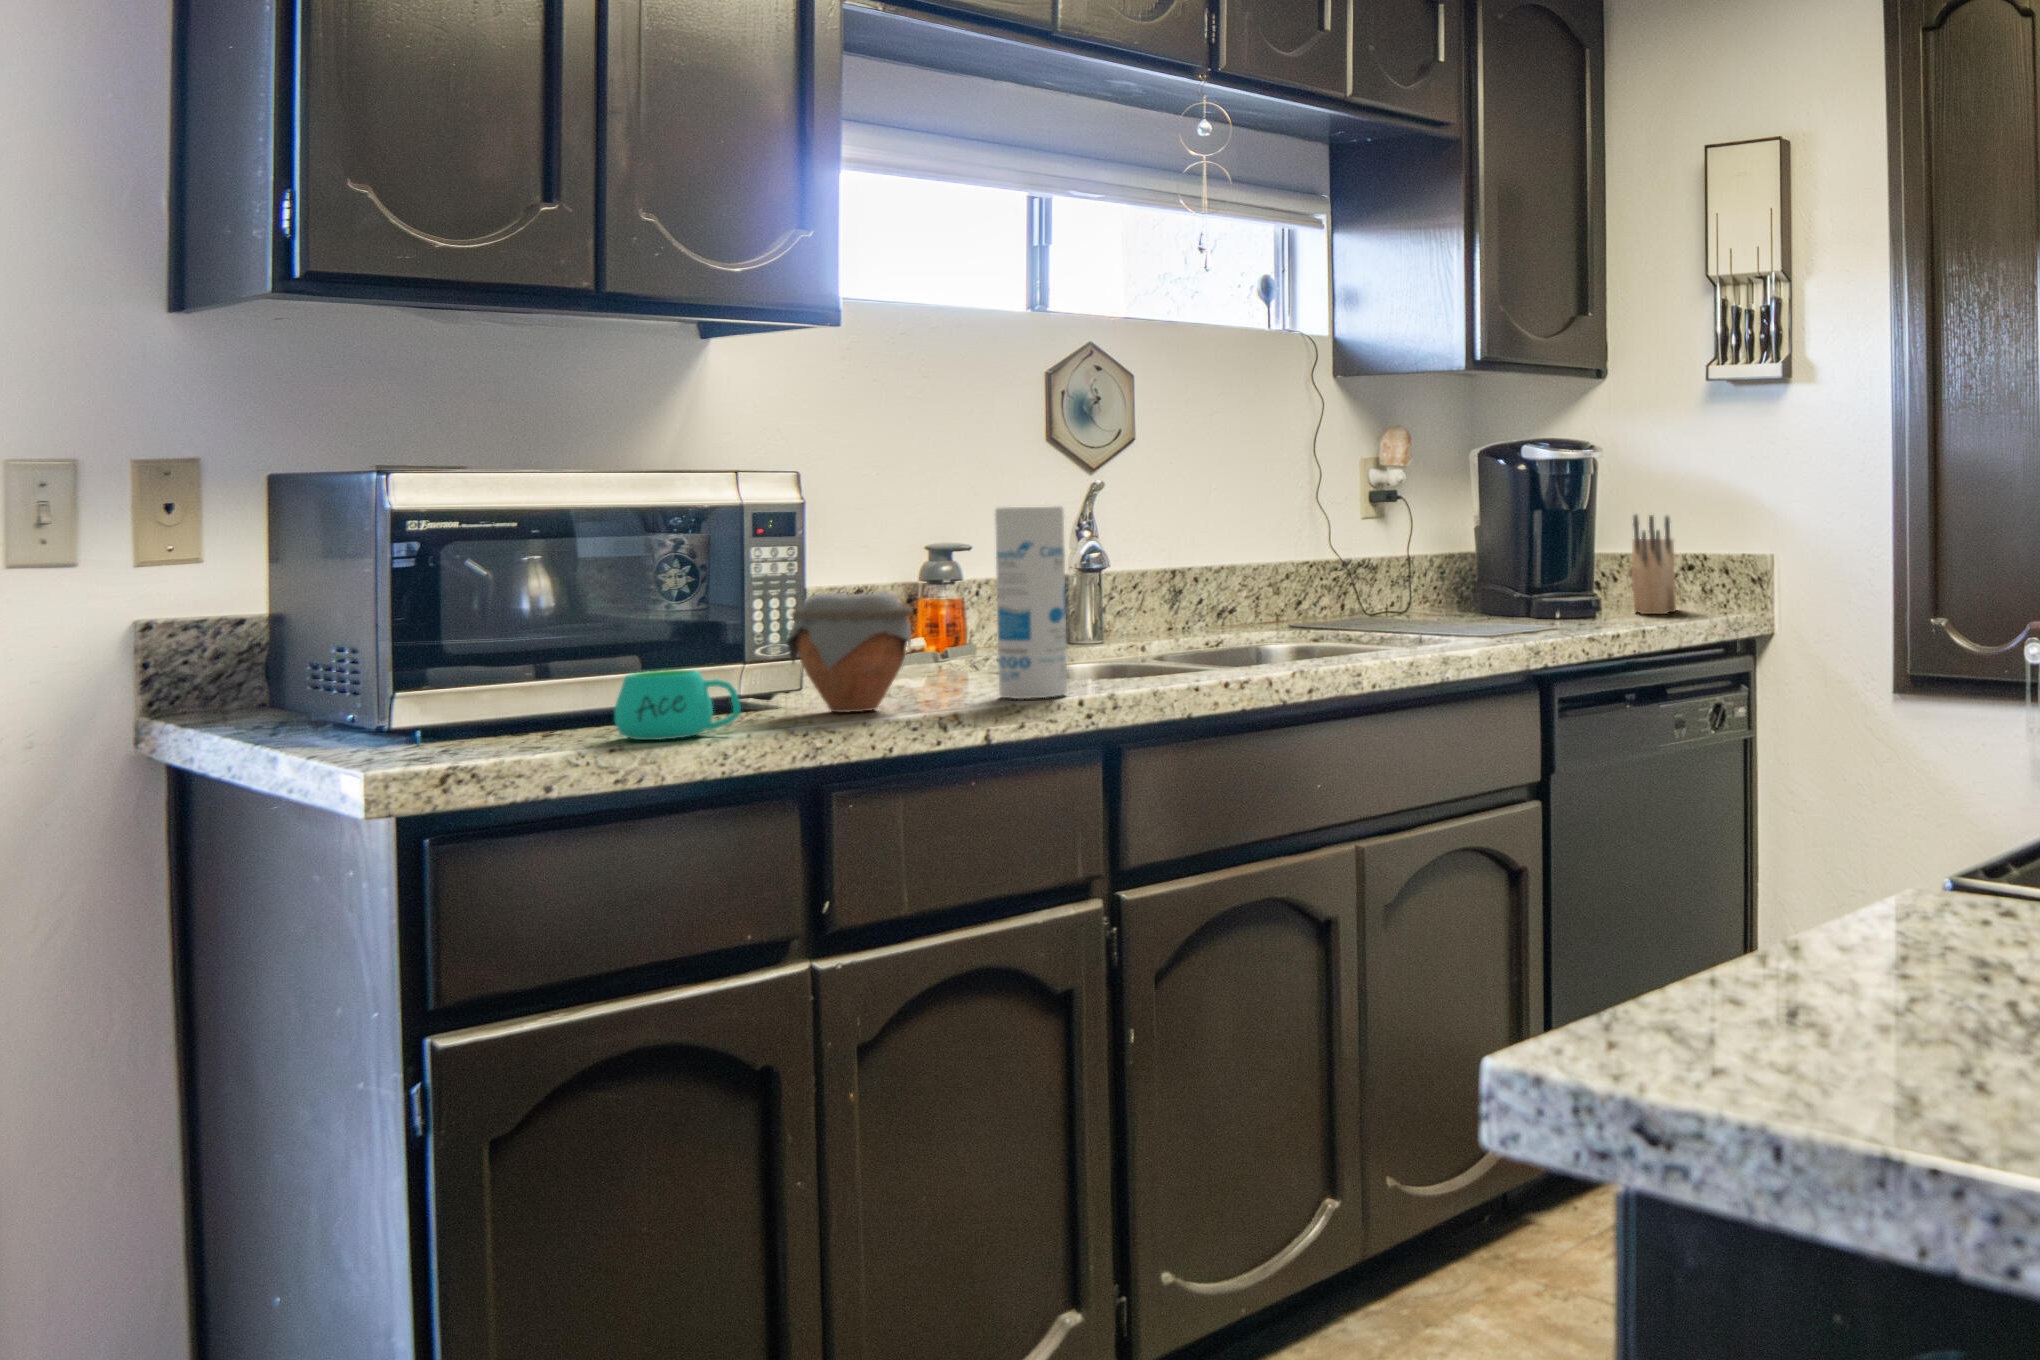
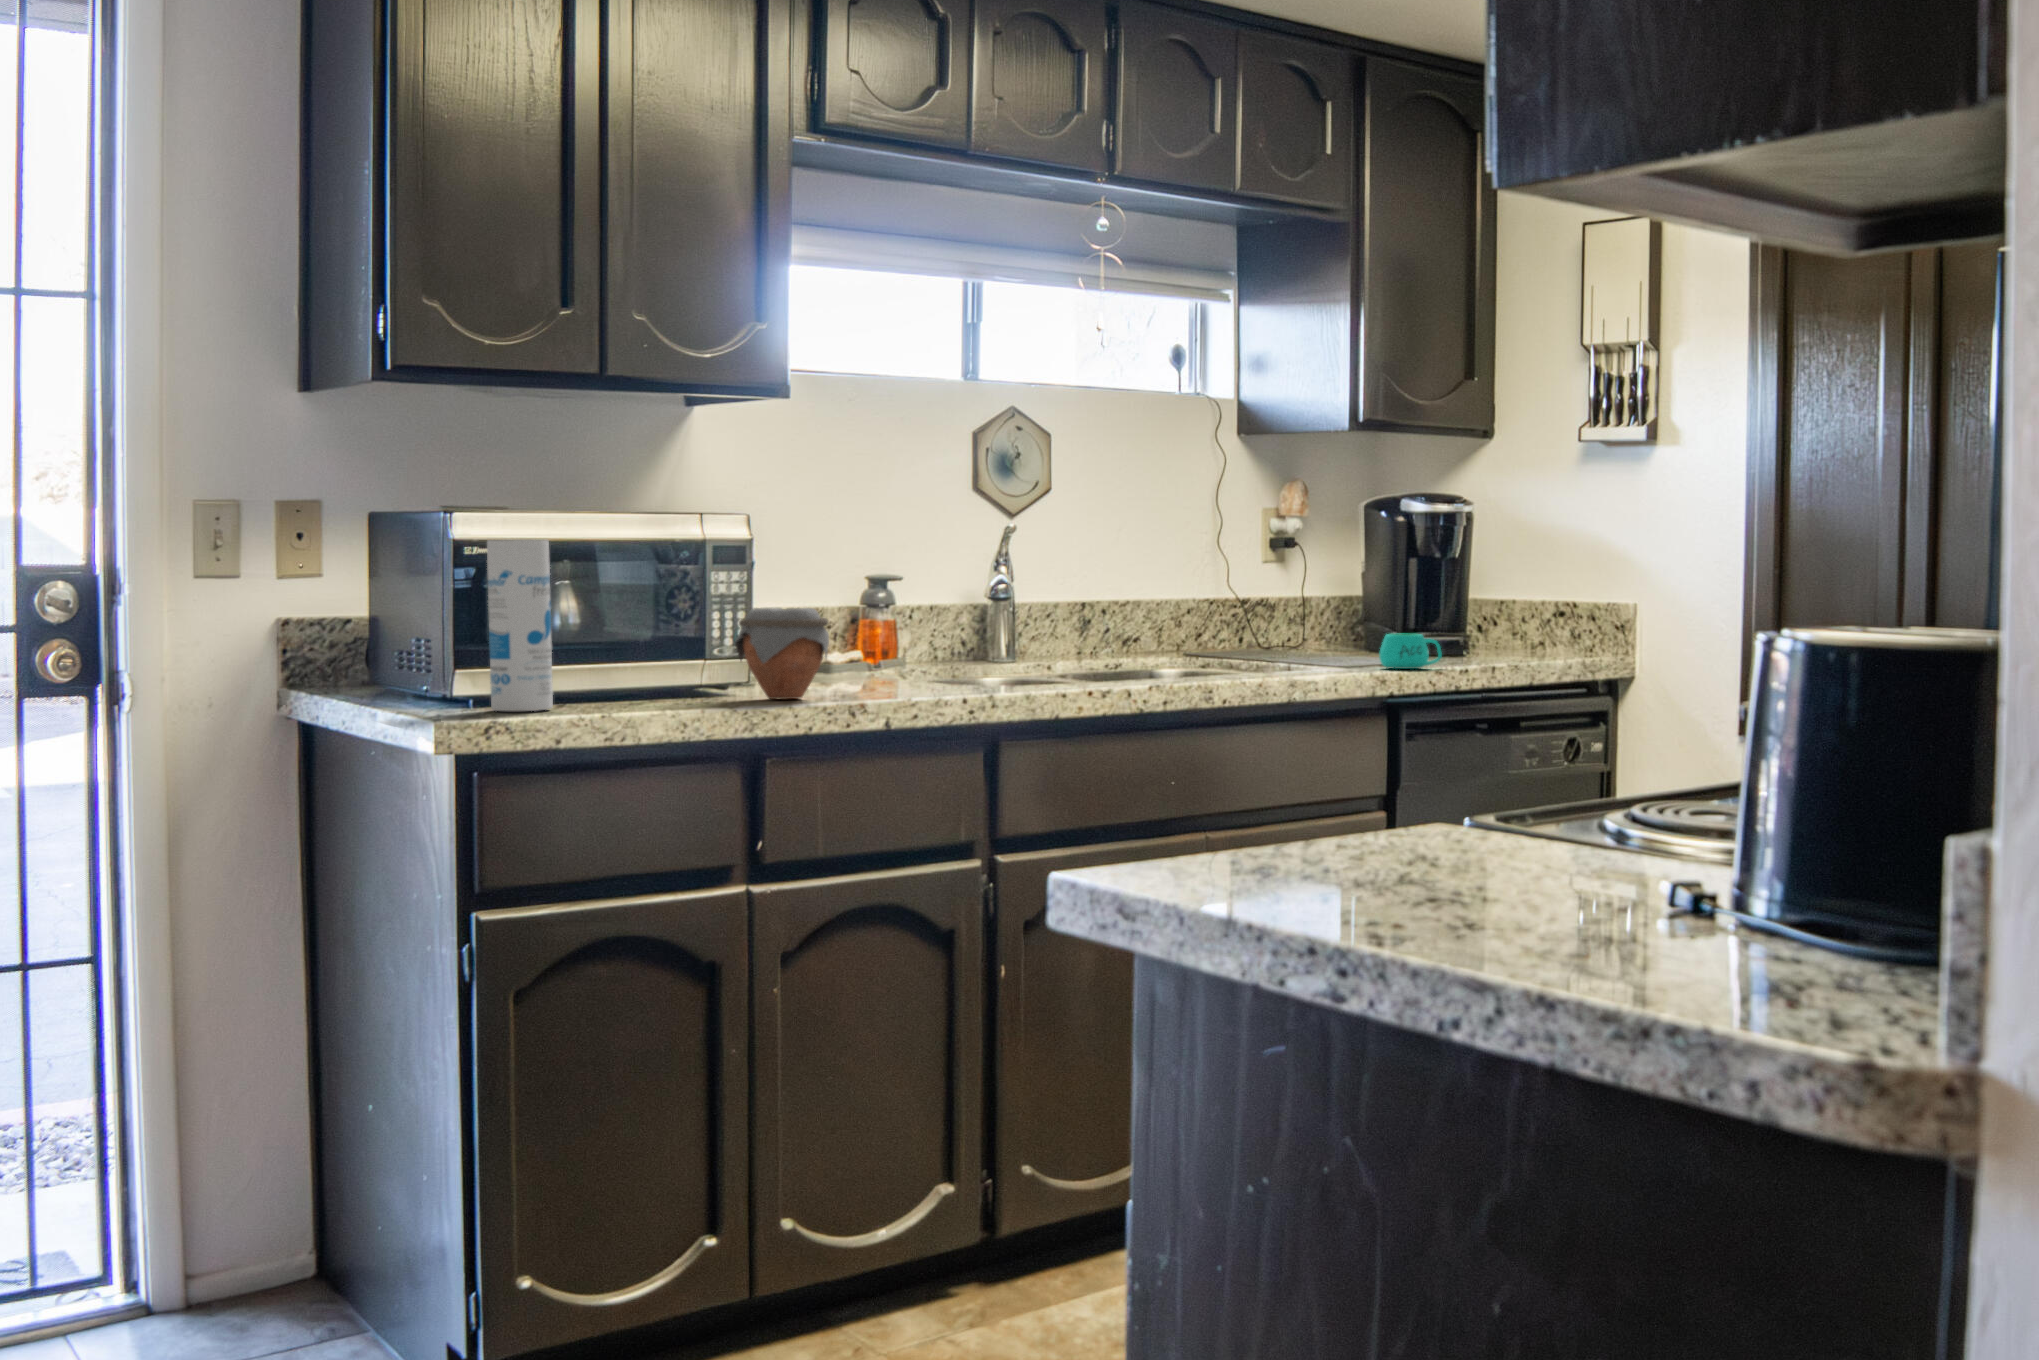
canister: present [995,506,1067,699] -> present [487,539,553,711]
knife block: present [1632,515,1676,614] -> none [1506,564,1556,657]
mug: present [615,670,741,740] -> present [1379,634,1442,669]

